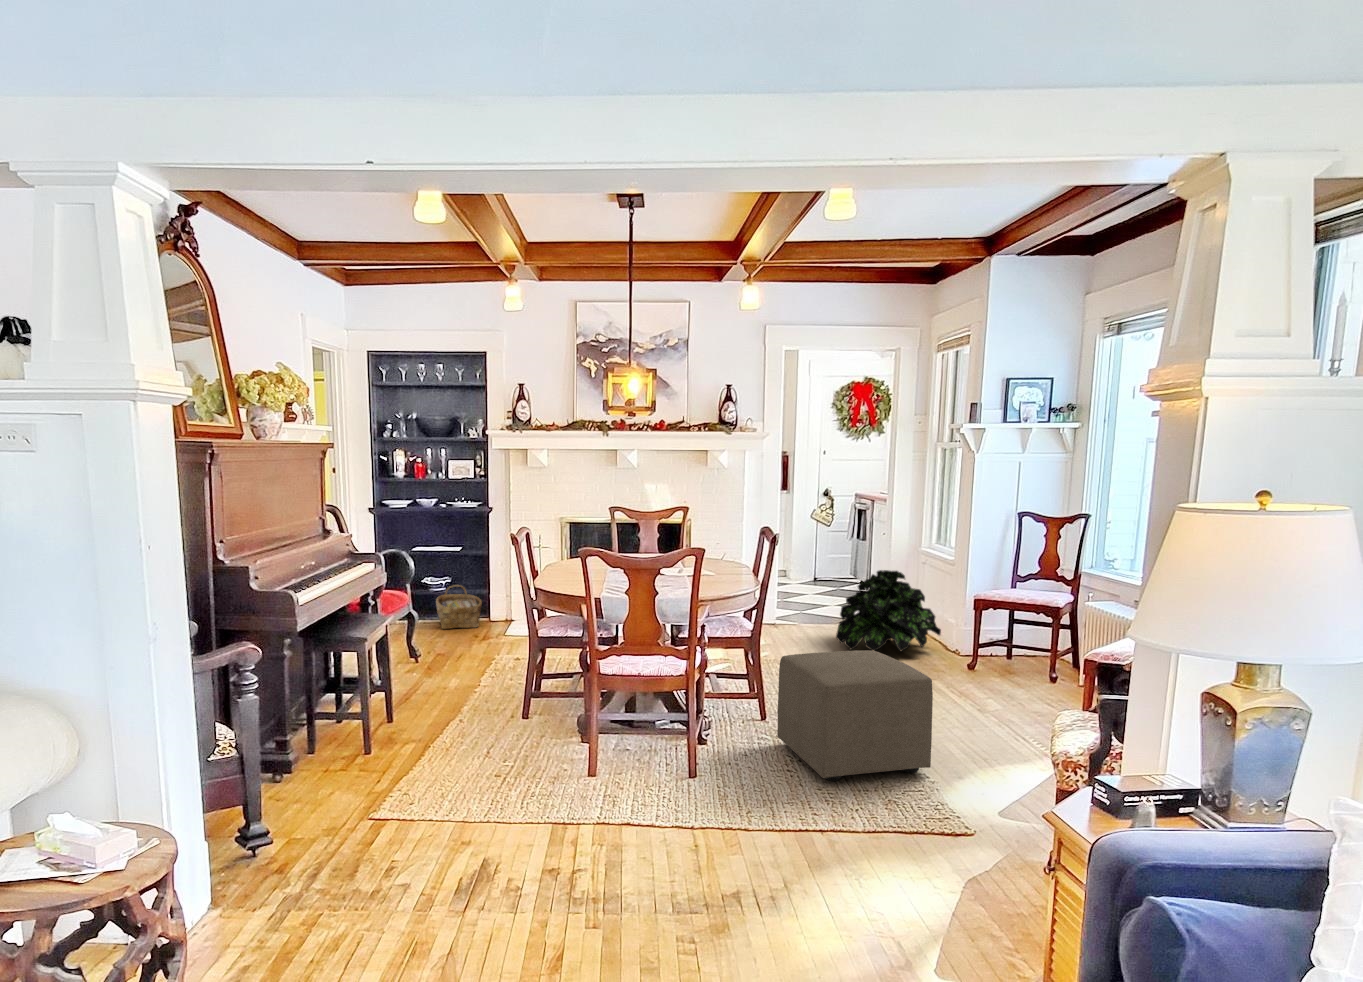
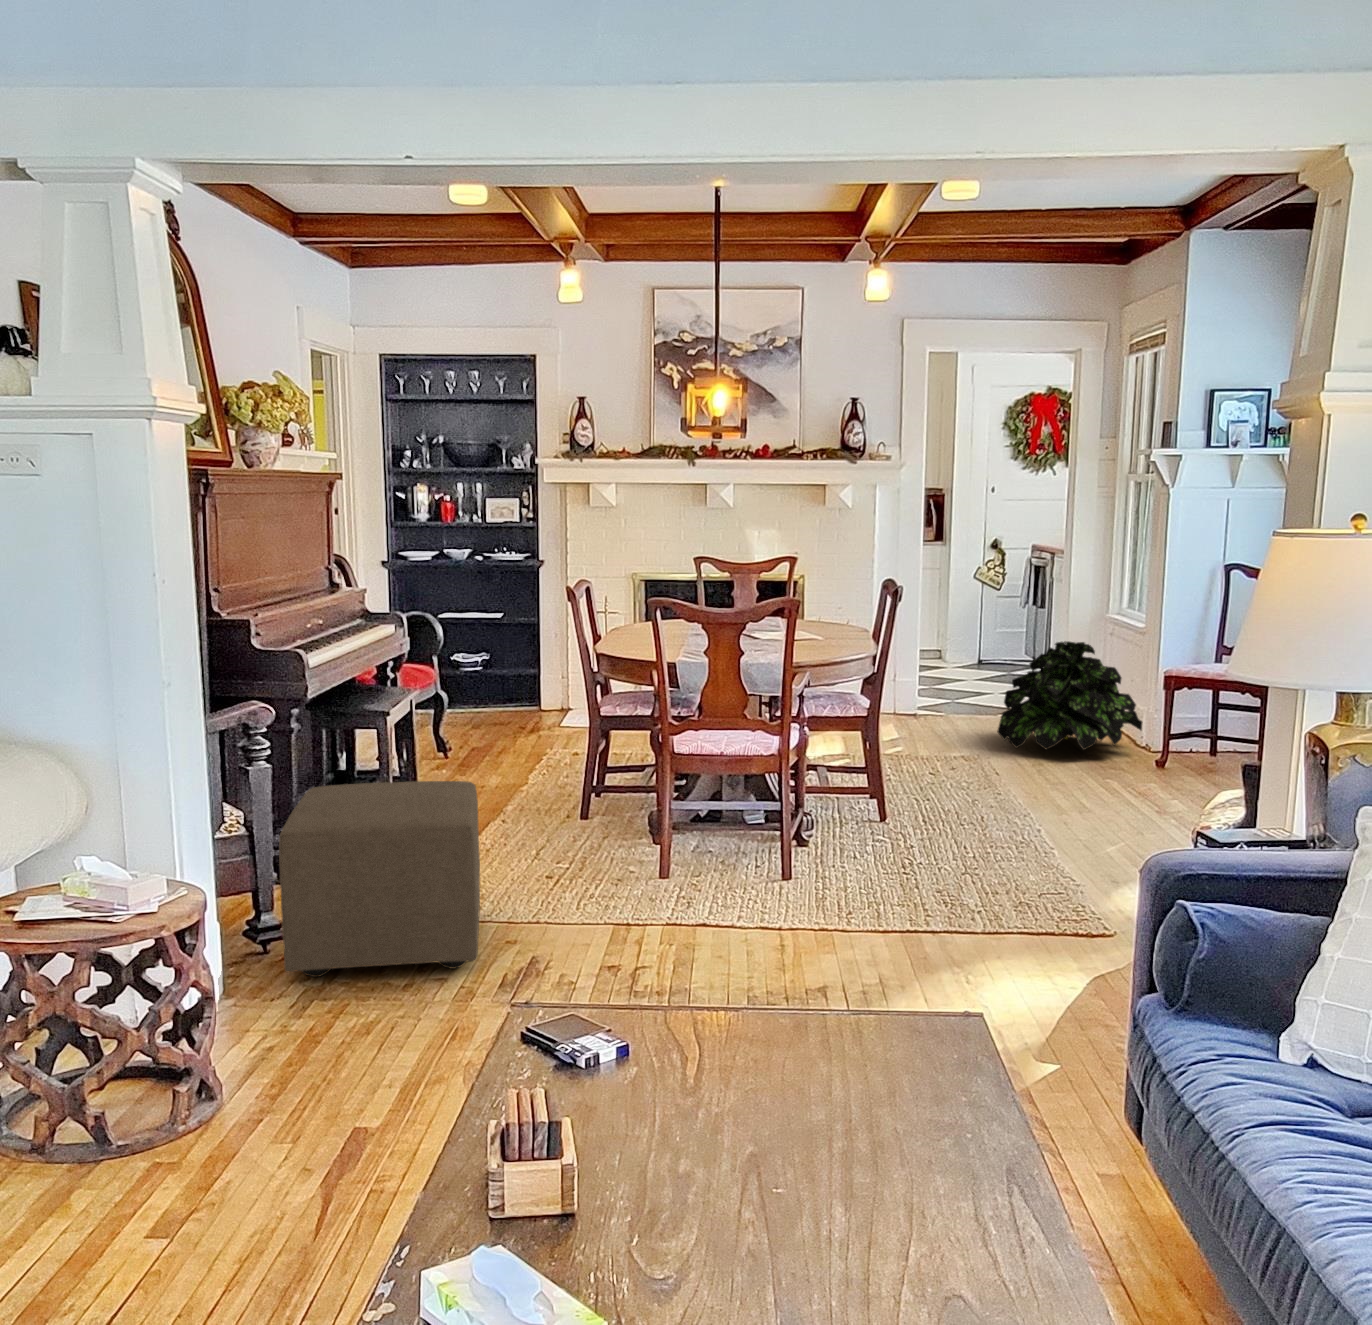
woven basket: present [436,585,482,629] -> none [471,663,530,719]
ottoman: present [777,650,933,781] -> present [279,781,480,977]

